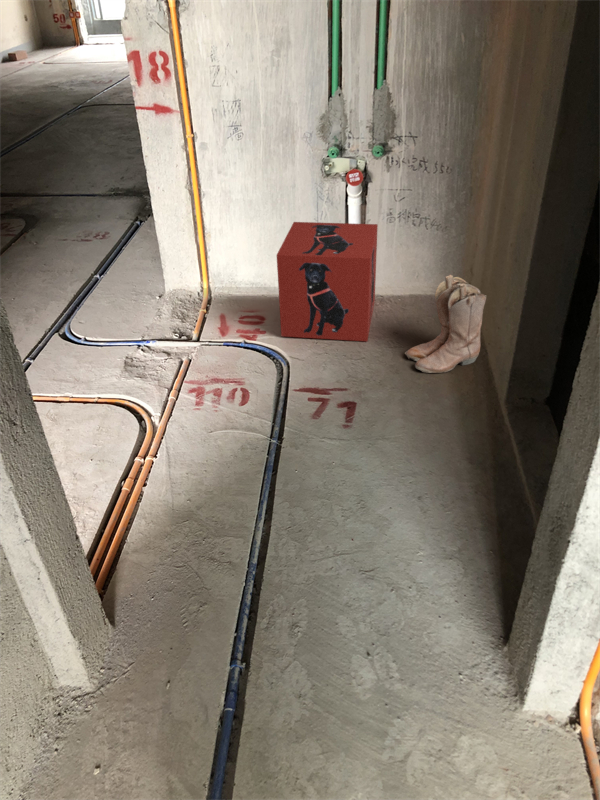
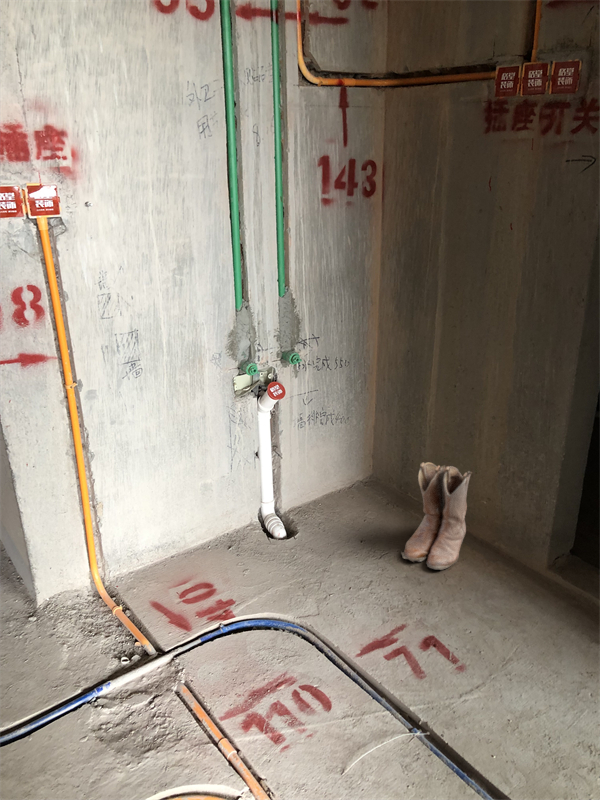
storage box: present [277,222,378,341] -> none [211,433,354,597]

